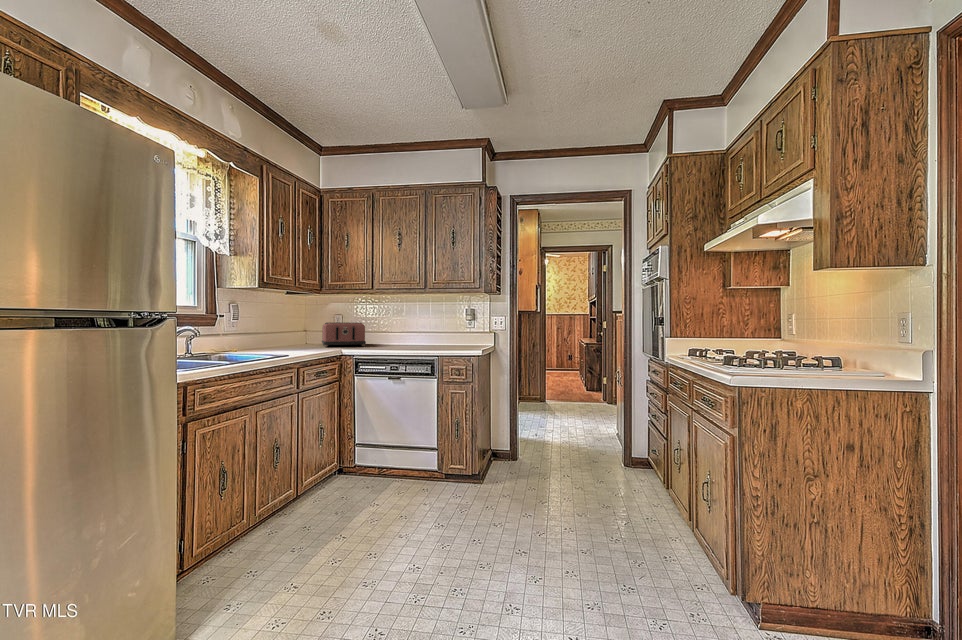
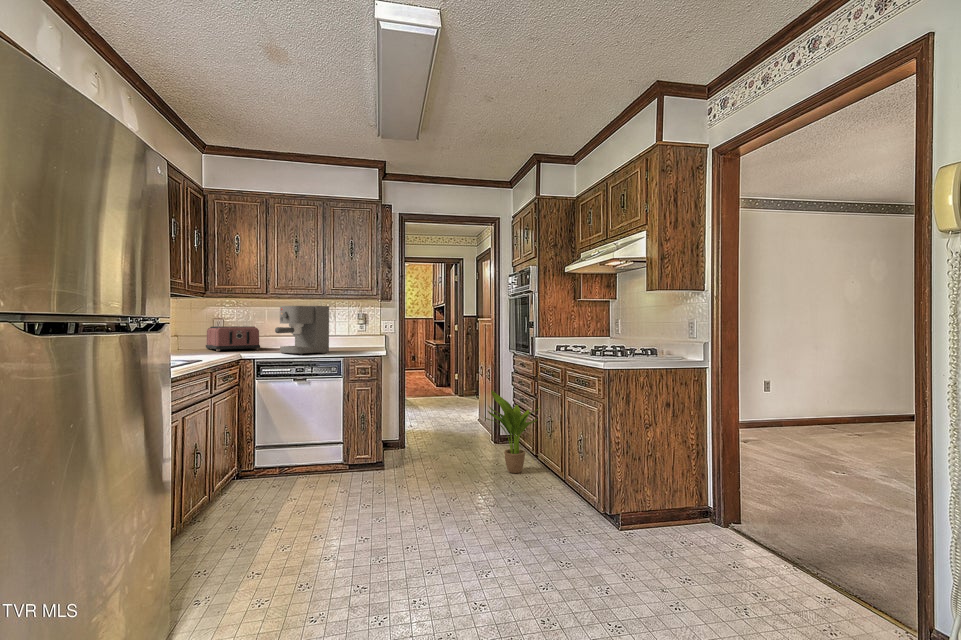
coffee maker: none [366,301,423,352] -> present [275,306,329,355]
potted plant: none [591,401,668,509] -> present [485,390,540,473]

